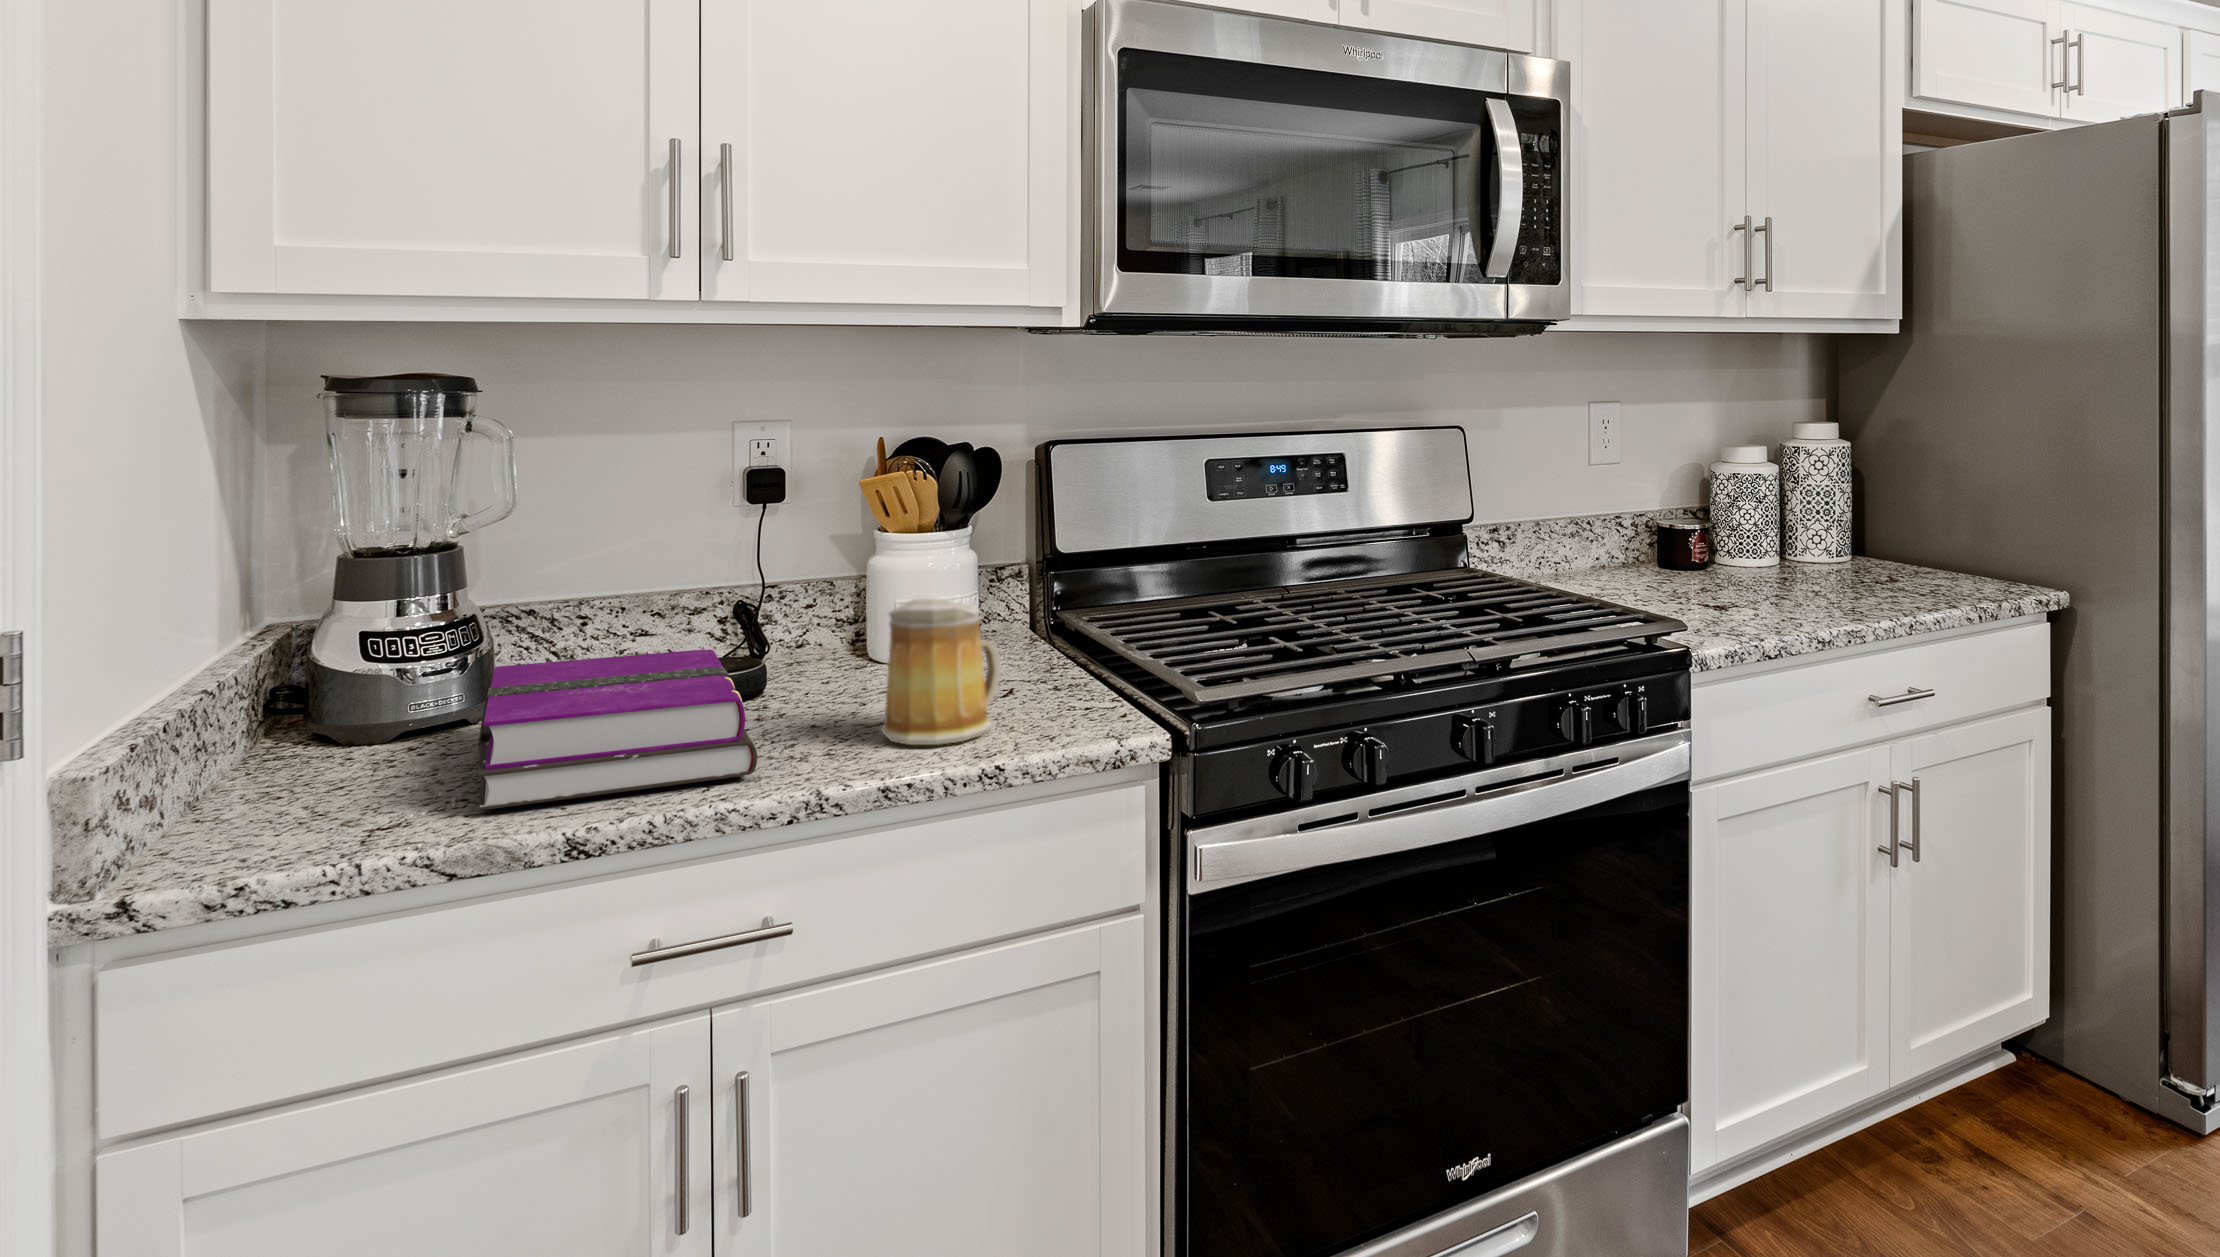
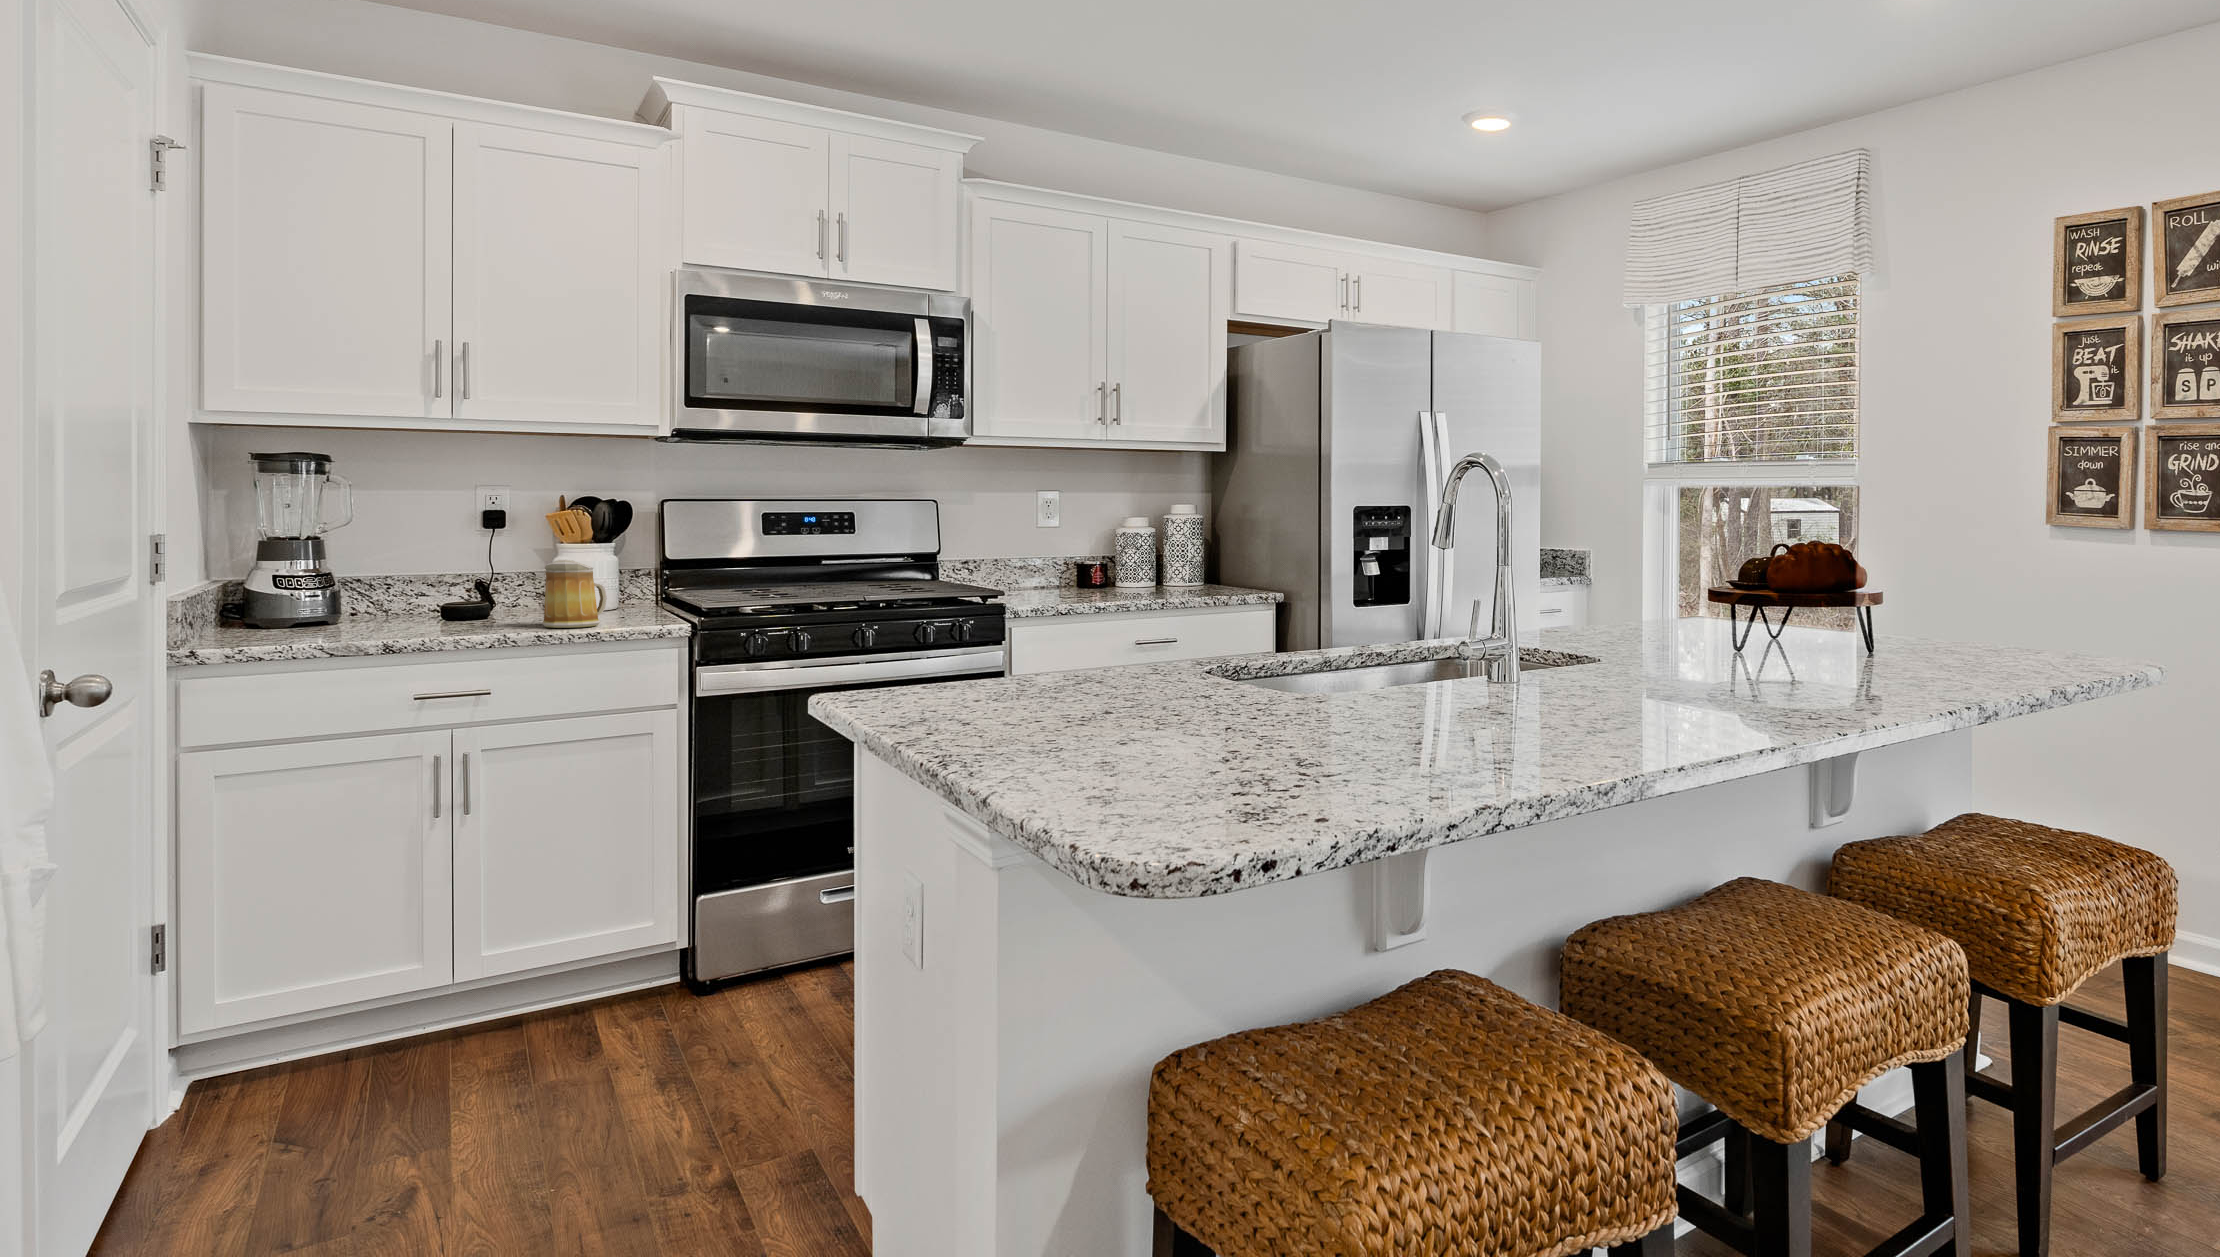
hardback book: present [478,649,757,810] -> none [338,590,475,637]

